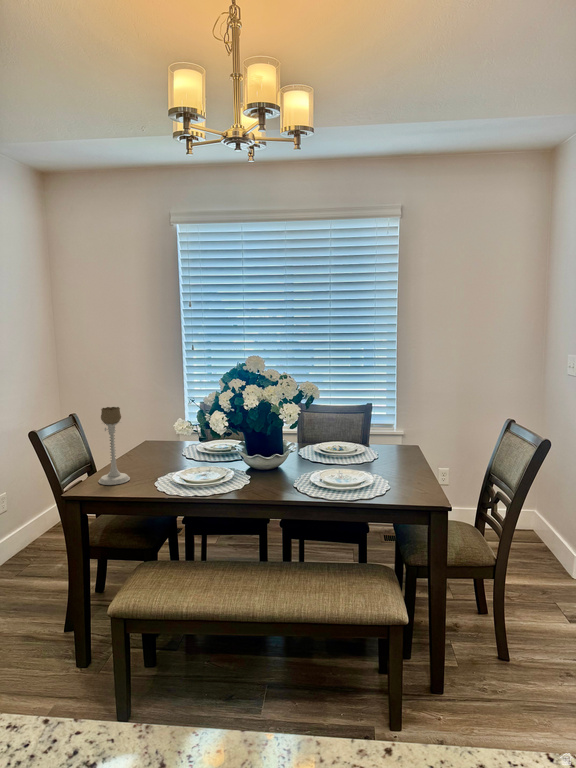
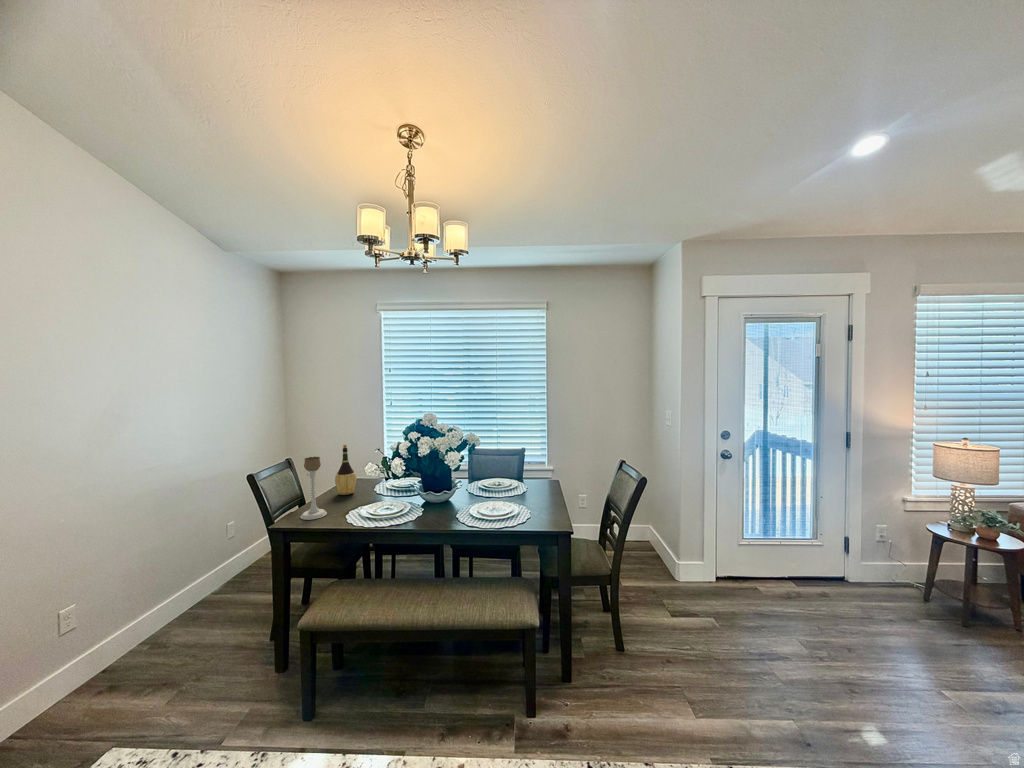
wine bottle: none [134,395,161,458] -> present [335,445,357,495]

